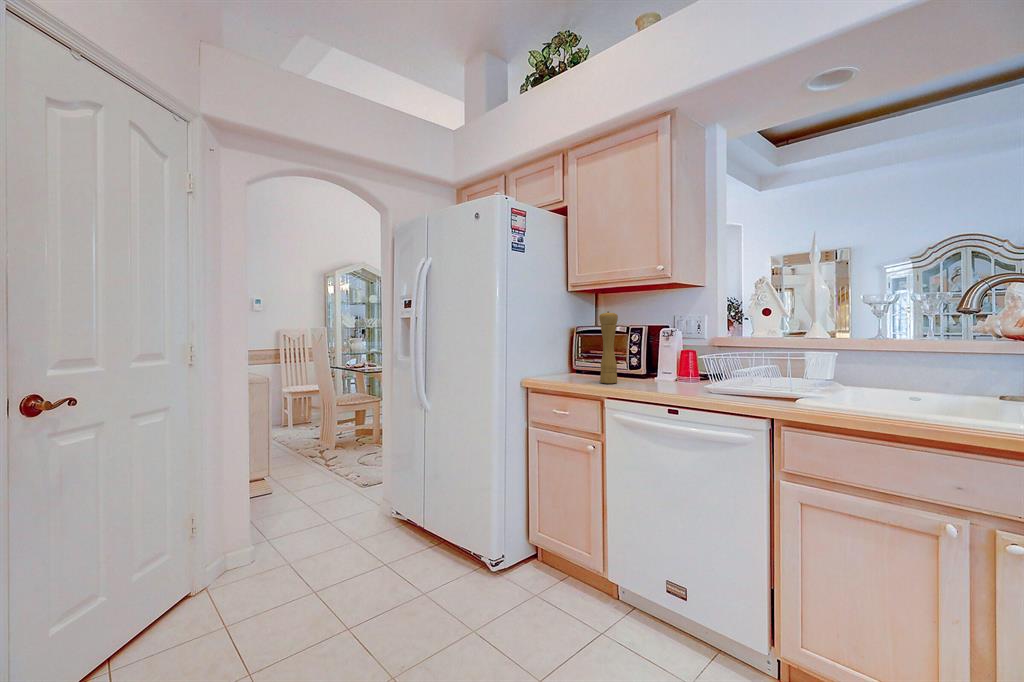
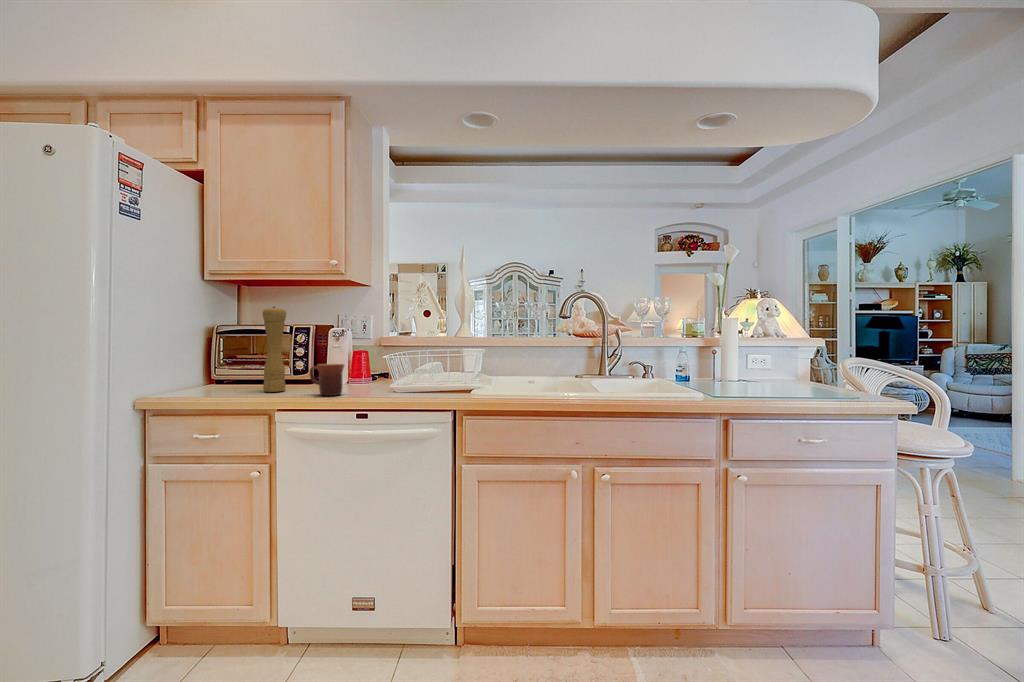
mug: none [632,362,662,391] -> present [309,364,344,396]

